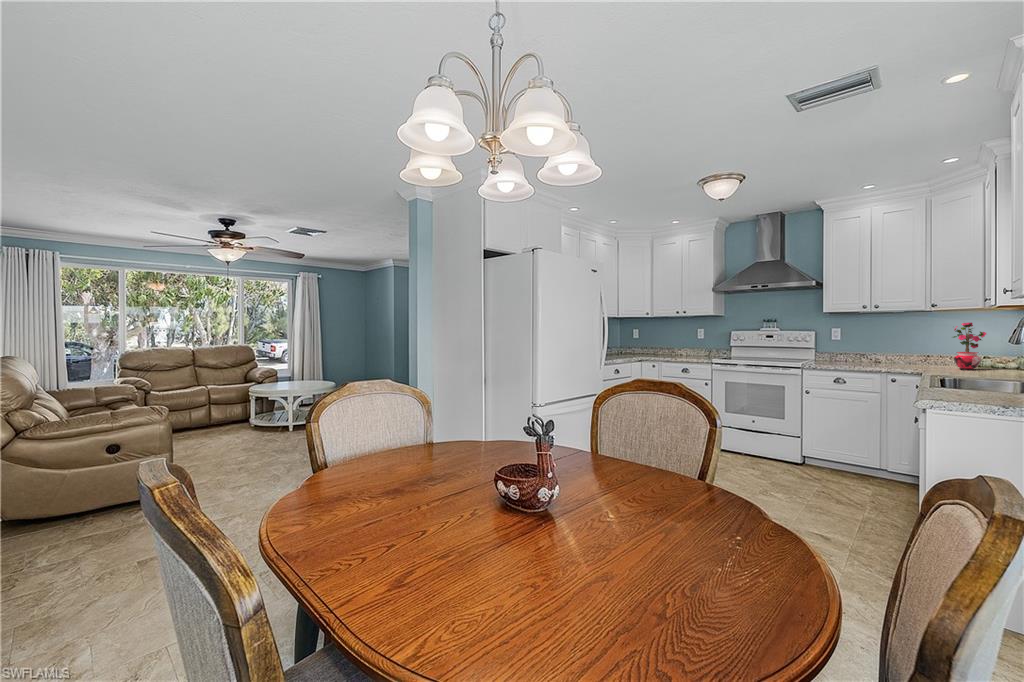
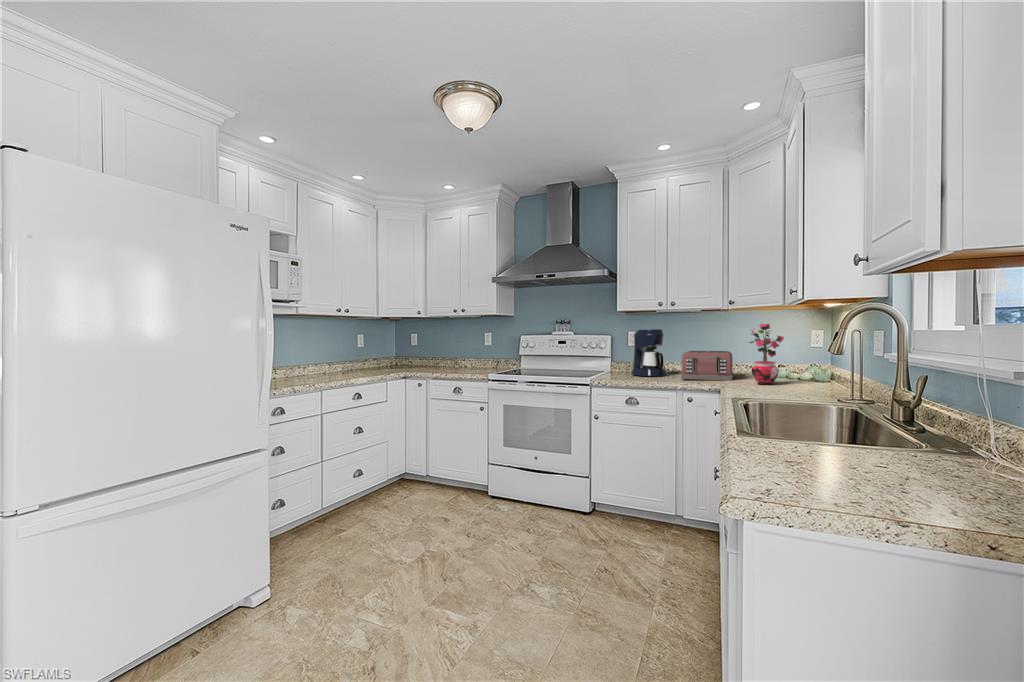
coffee maker: none [835,327,871,364] -> present [631,329,668,377]
toaster: none [885,344,936,367] -> present [681,351,733,381]

